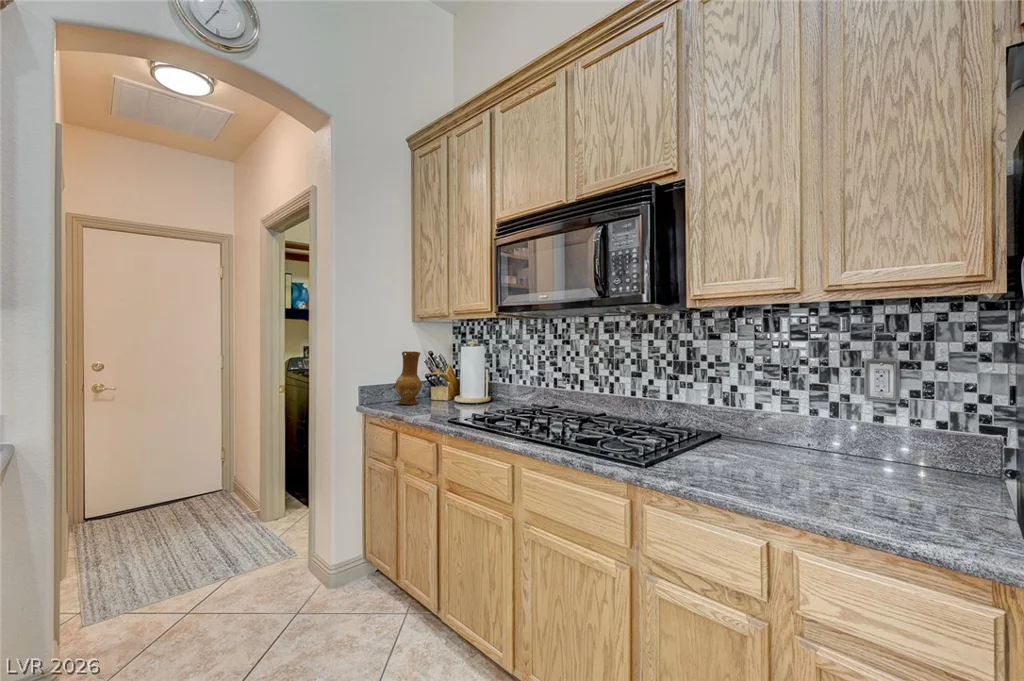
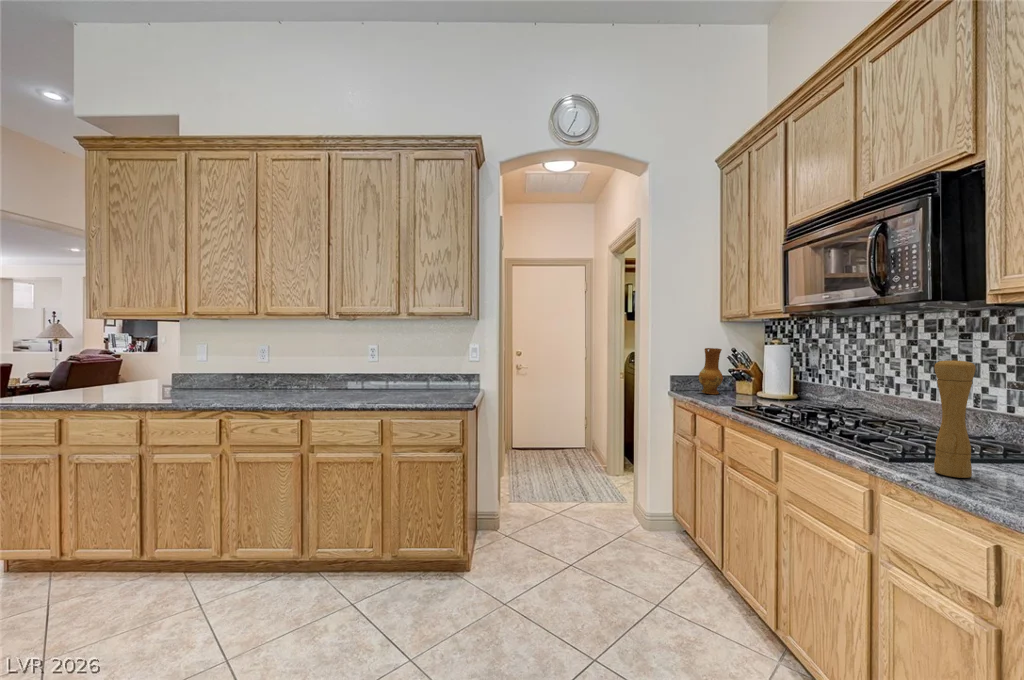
pepper mill: none [692,360,723,477] -> present [934,359,976,478]

